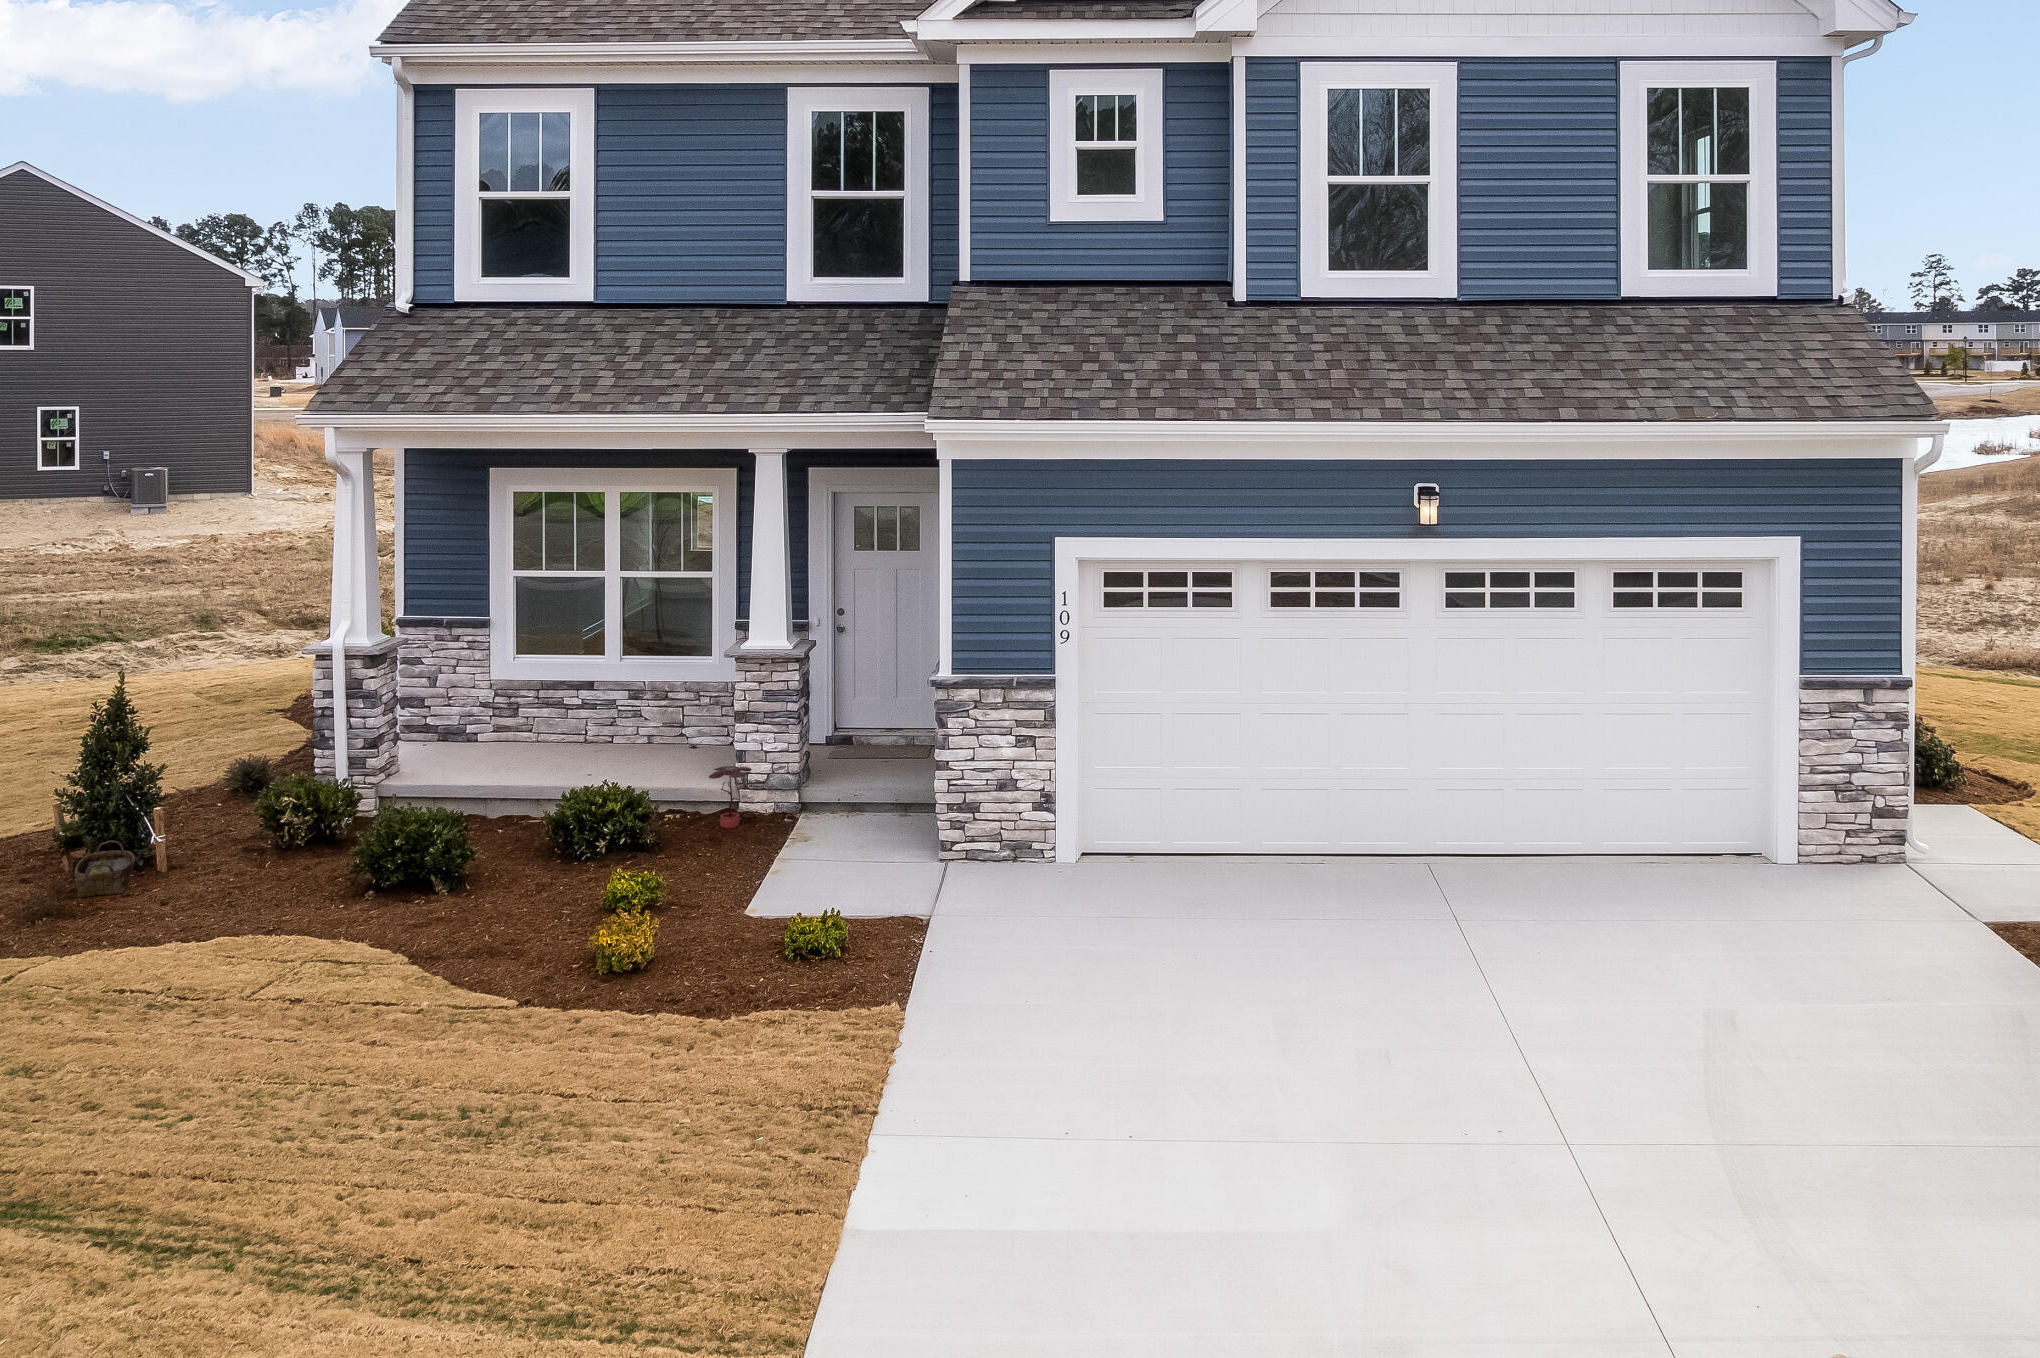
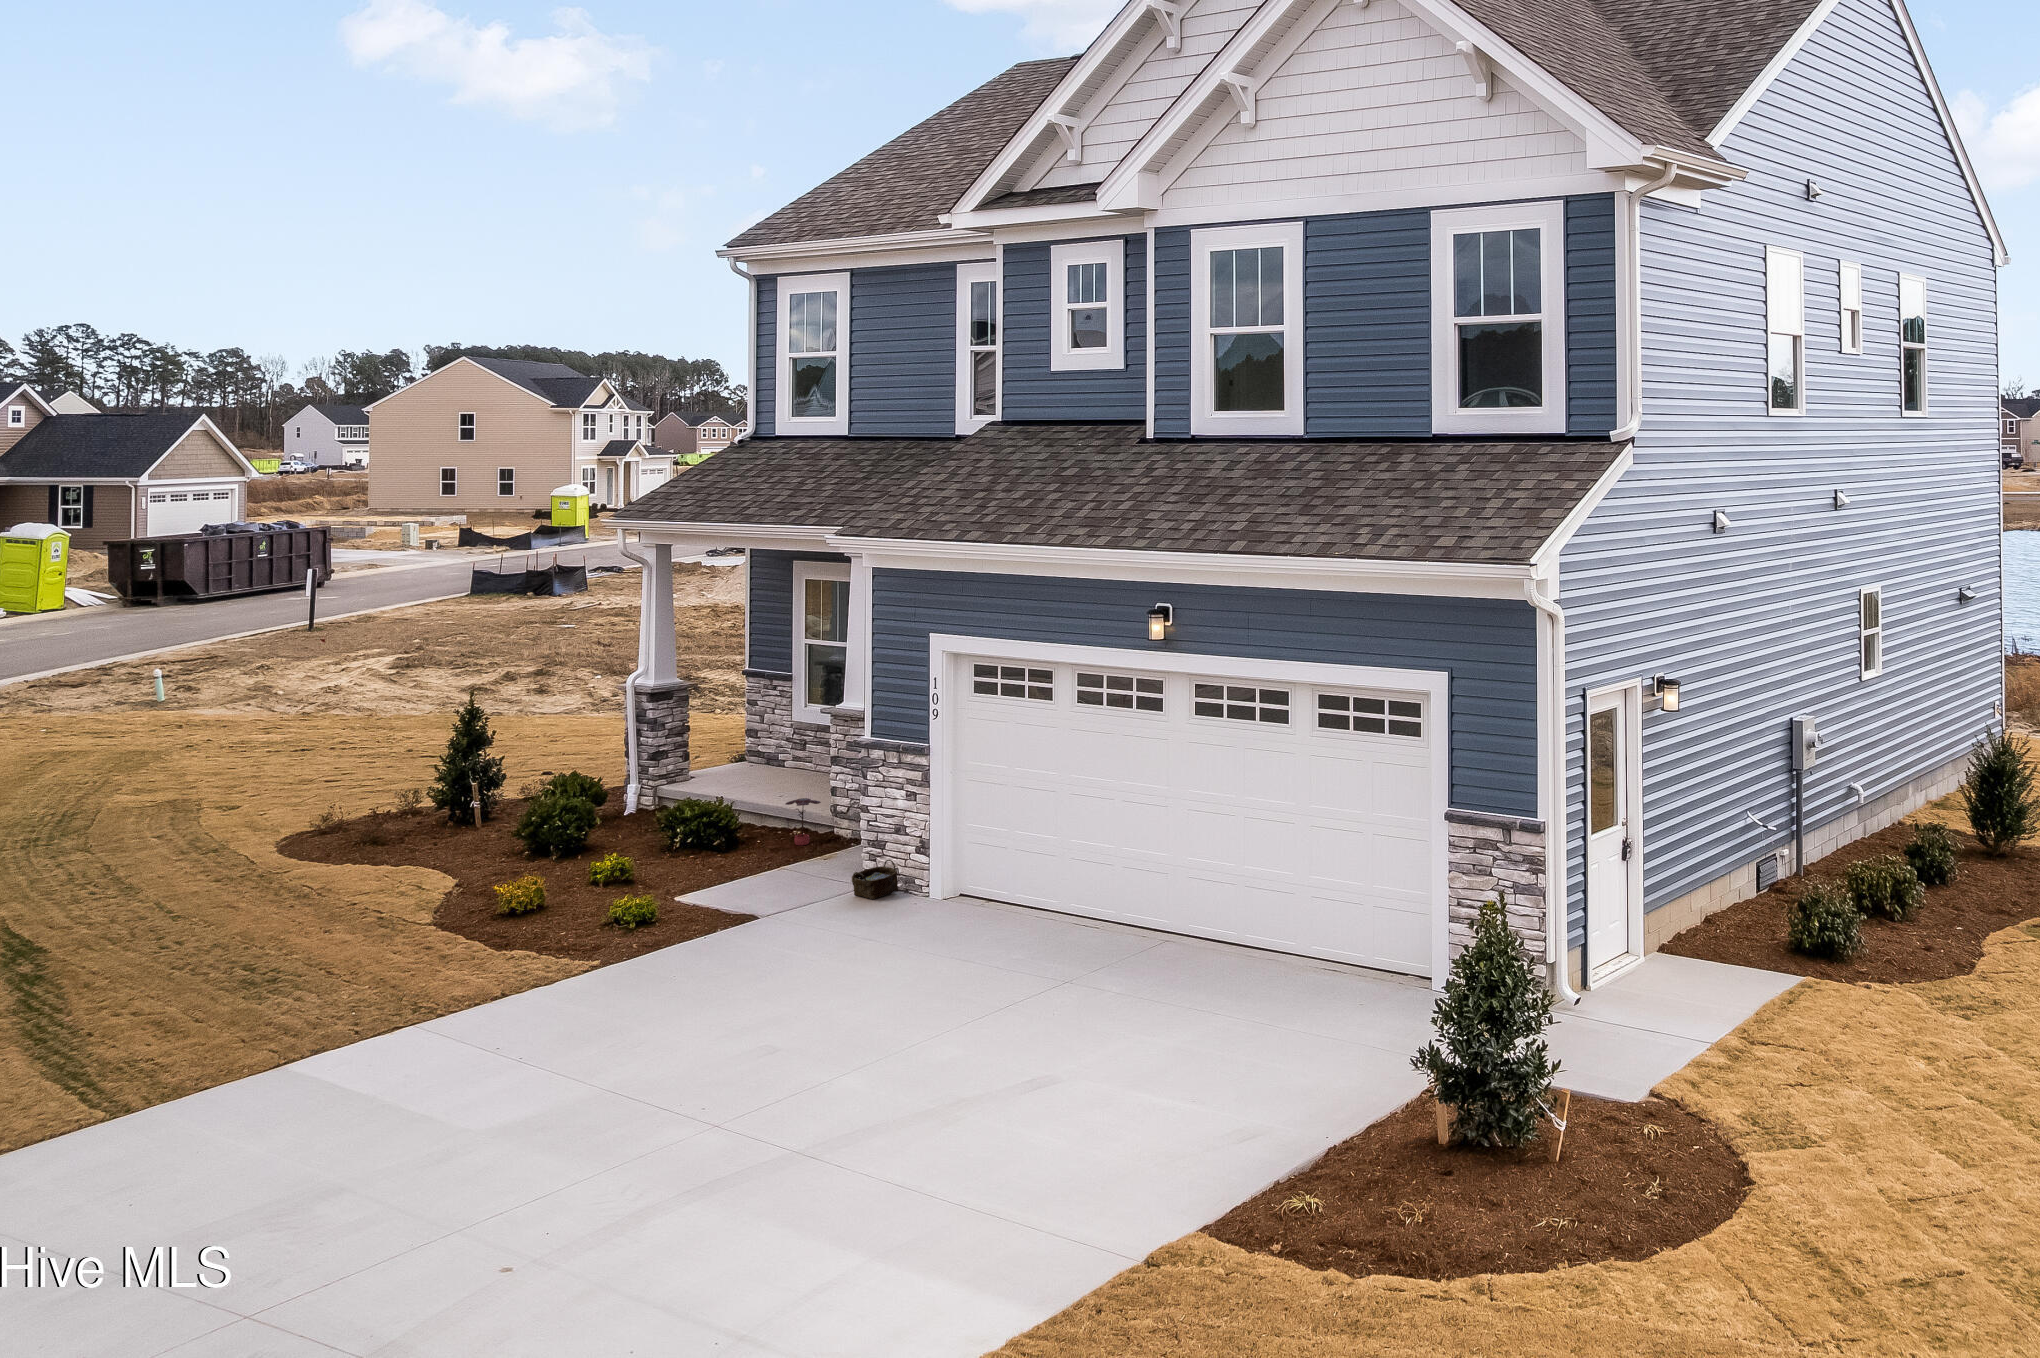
woven basket: present [75,840,135,898] -> present [852,860,898,899]

